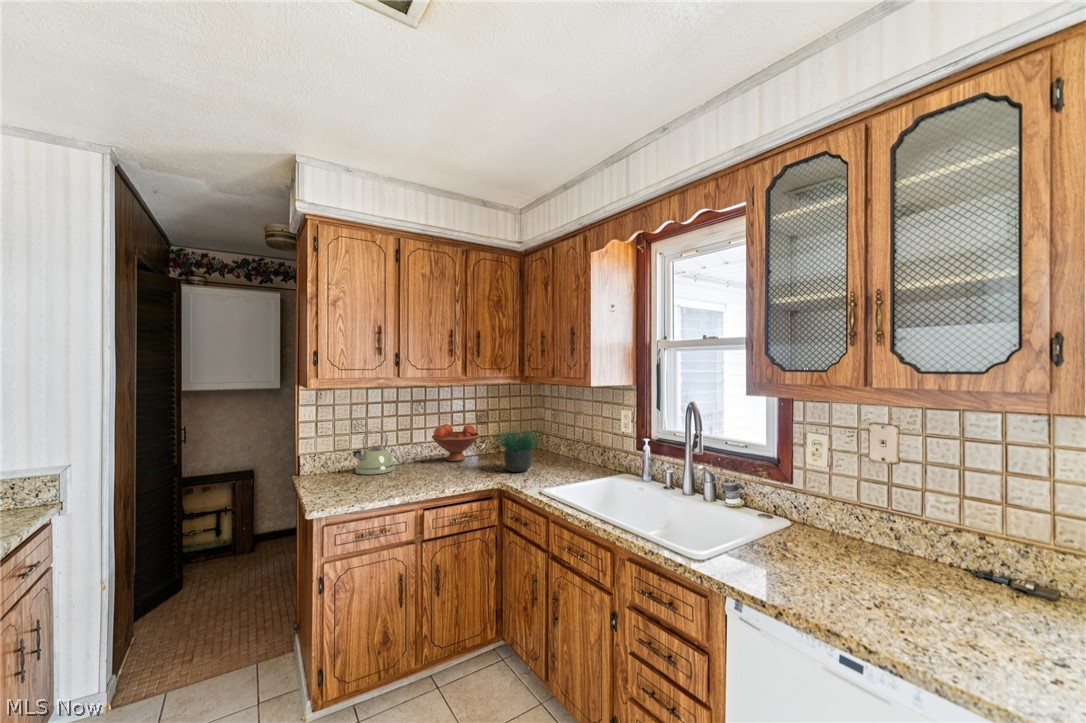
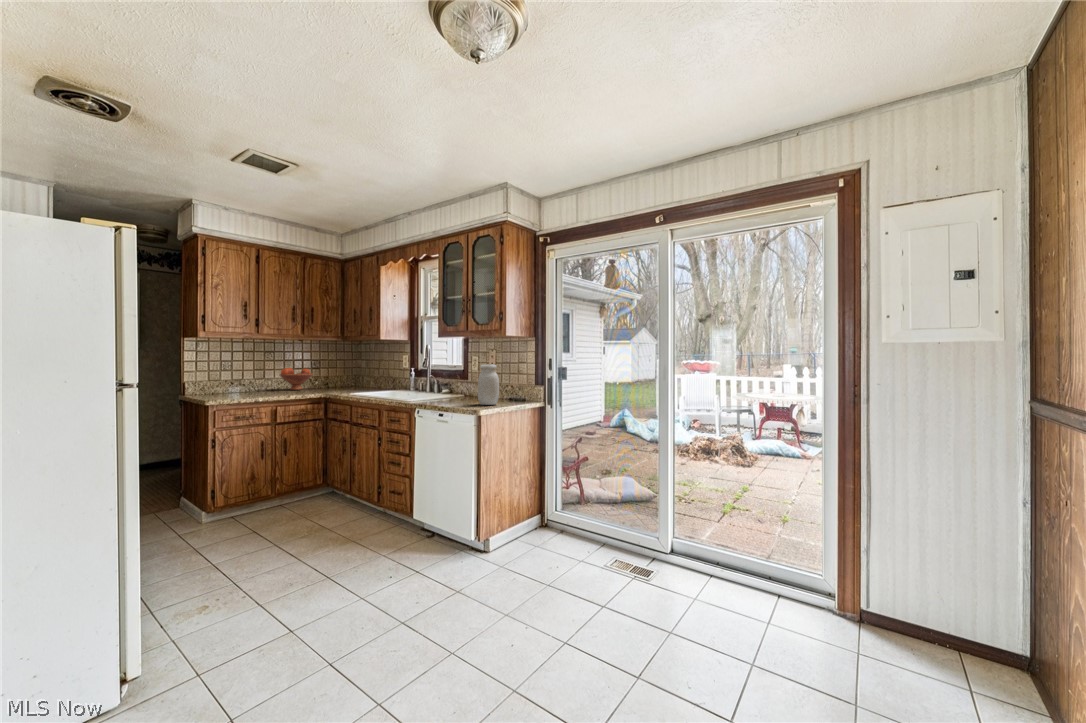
potted plant: present [497,426,540,472] -> none [317,355,359,391]
kettle: present [353,428,395,475] -> none [224,366,254,394]
jar: none [905,487,987,614] -> present [477,364,499,405]

